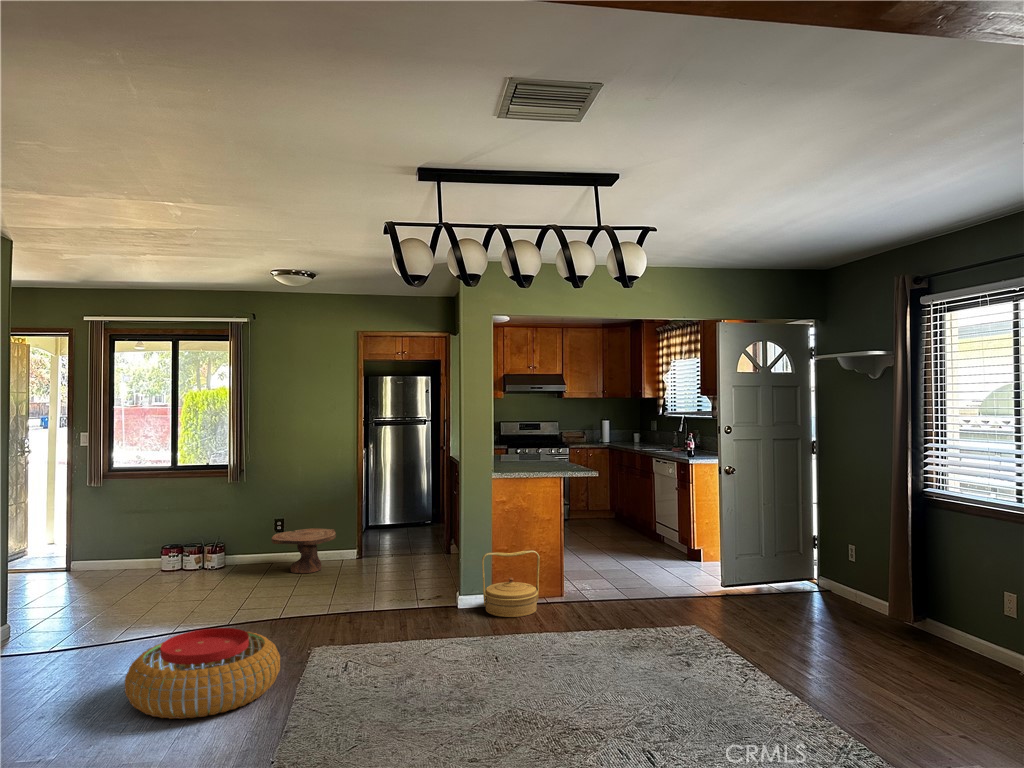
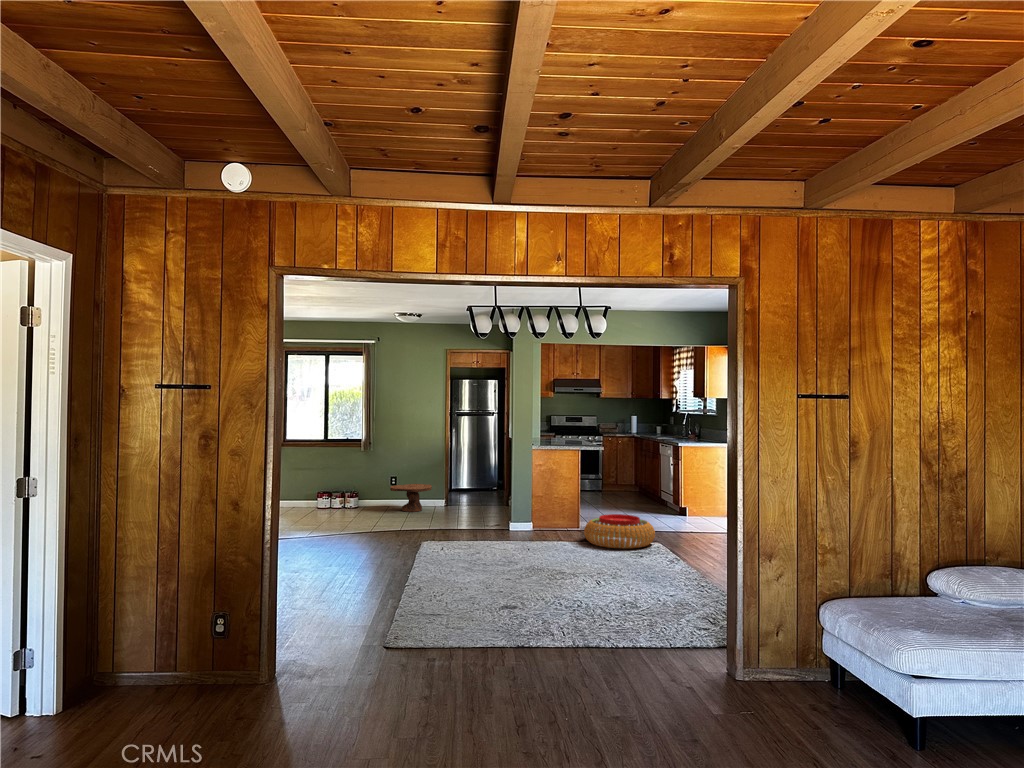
woven basket: present [482,550,540,617] -> none [525,494,562,534]
pouf: present [125,628,280,719] -> present [584,514,655,549]

